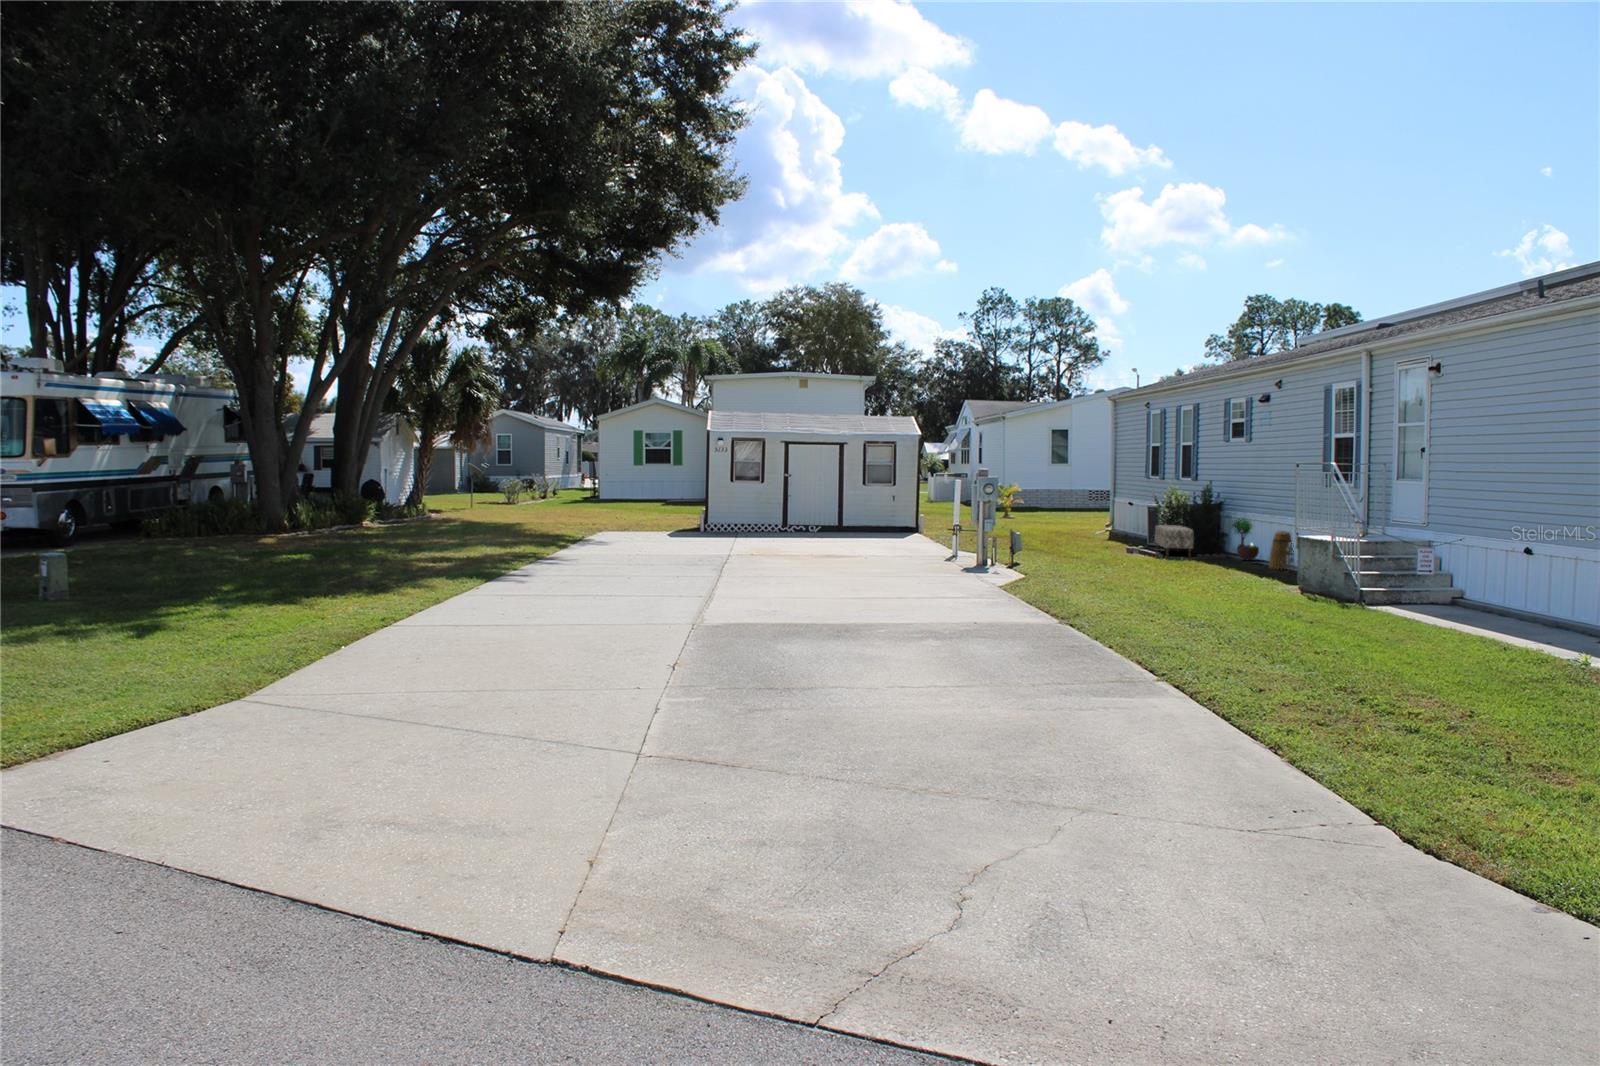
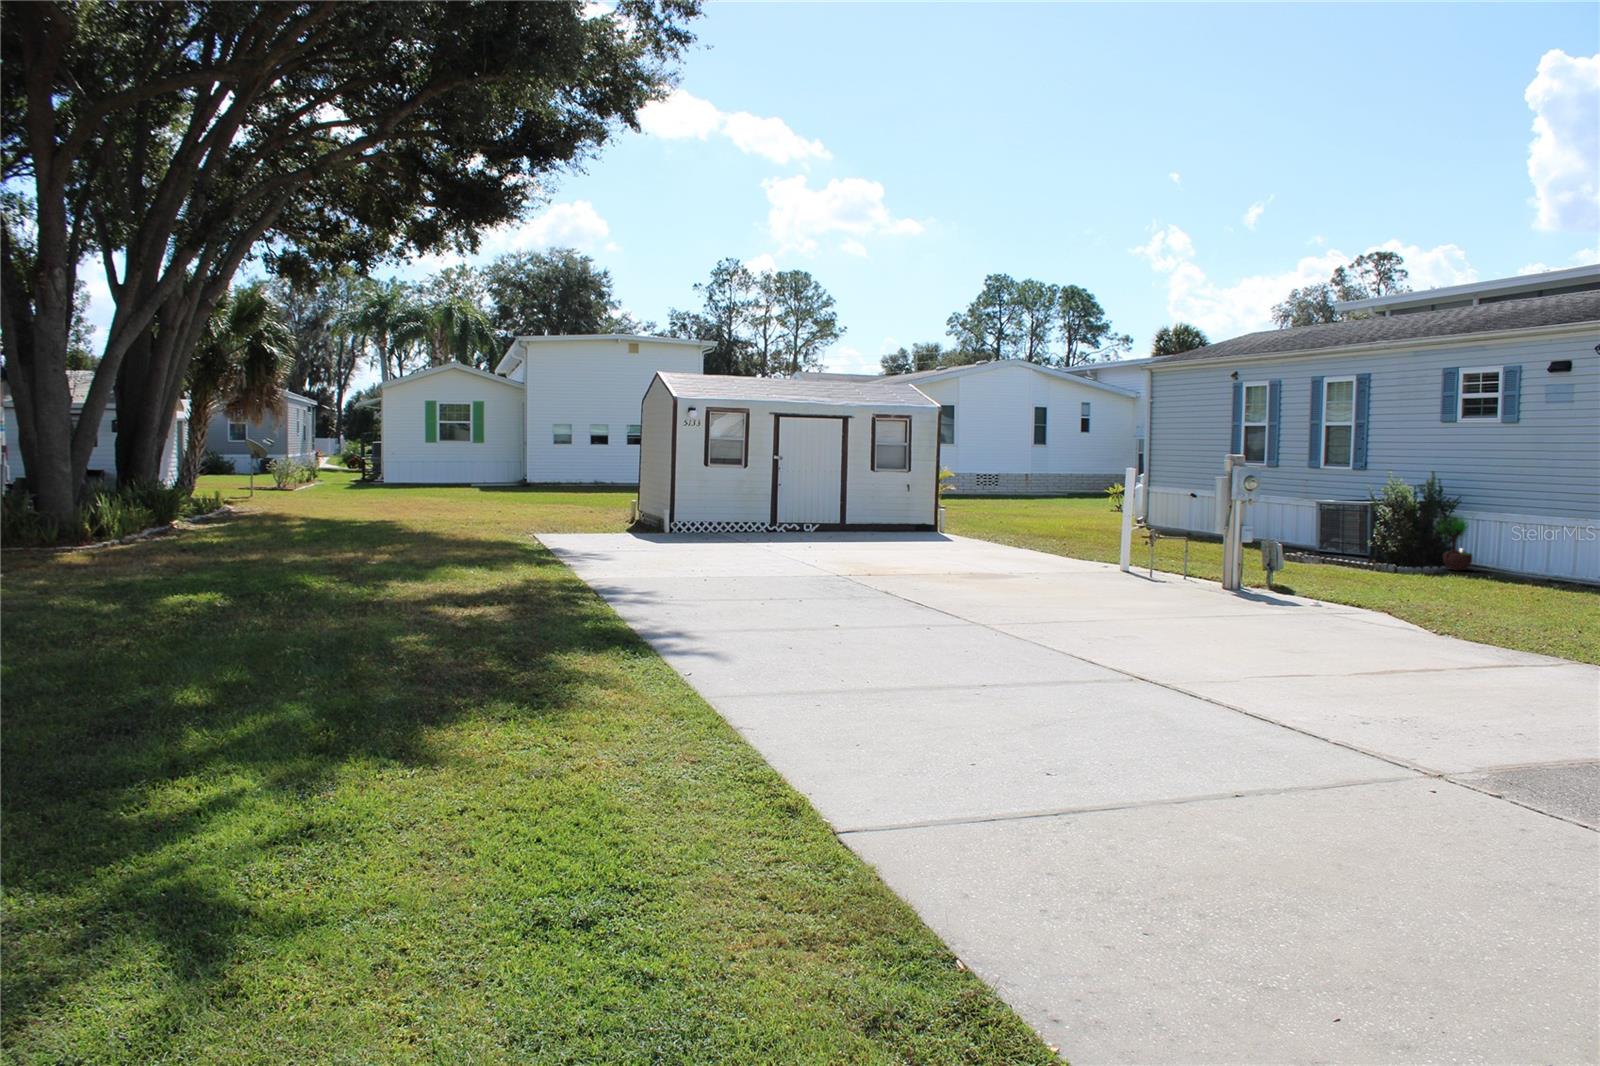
bench: present [1155,525,1194,557] -> none [1306,525,1382,566]
basket: present [1269,531,1295,570] -> none [1535,535,1571,586]

